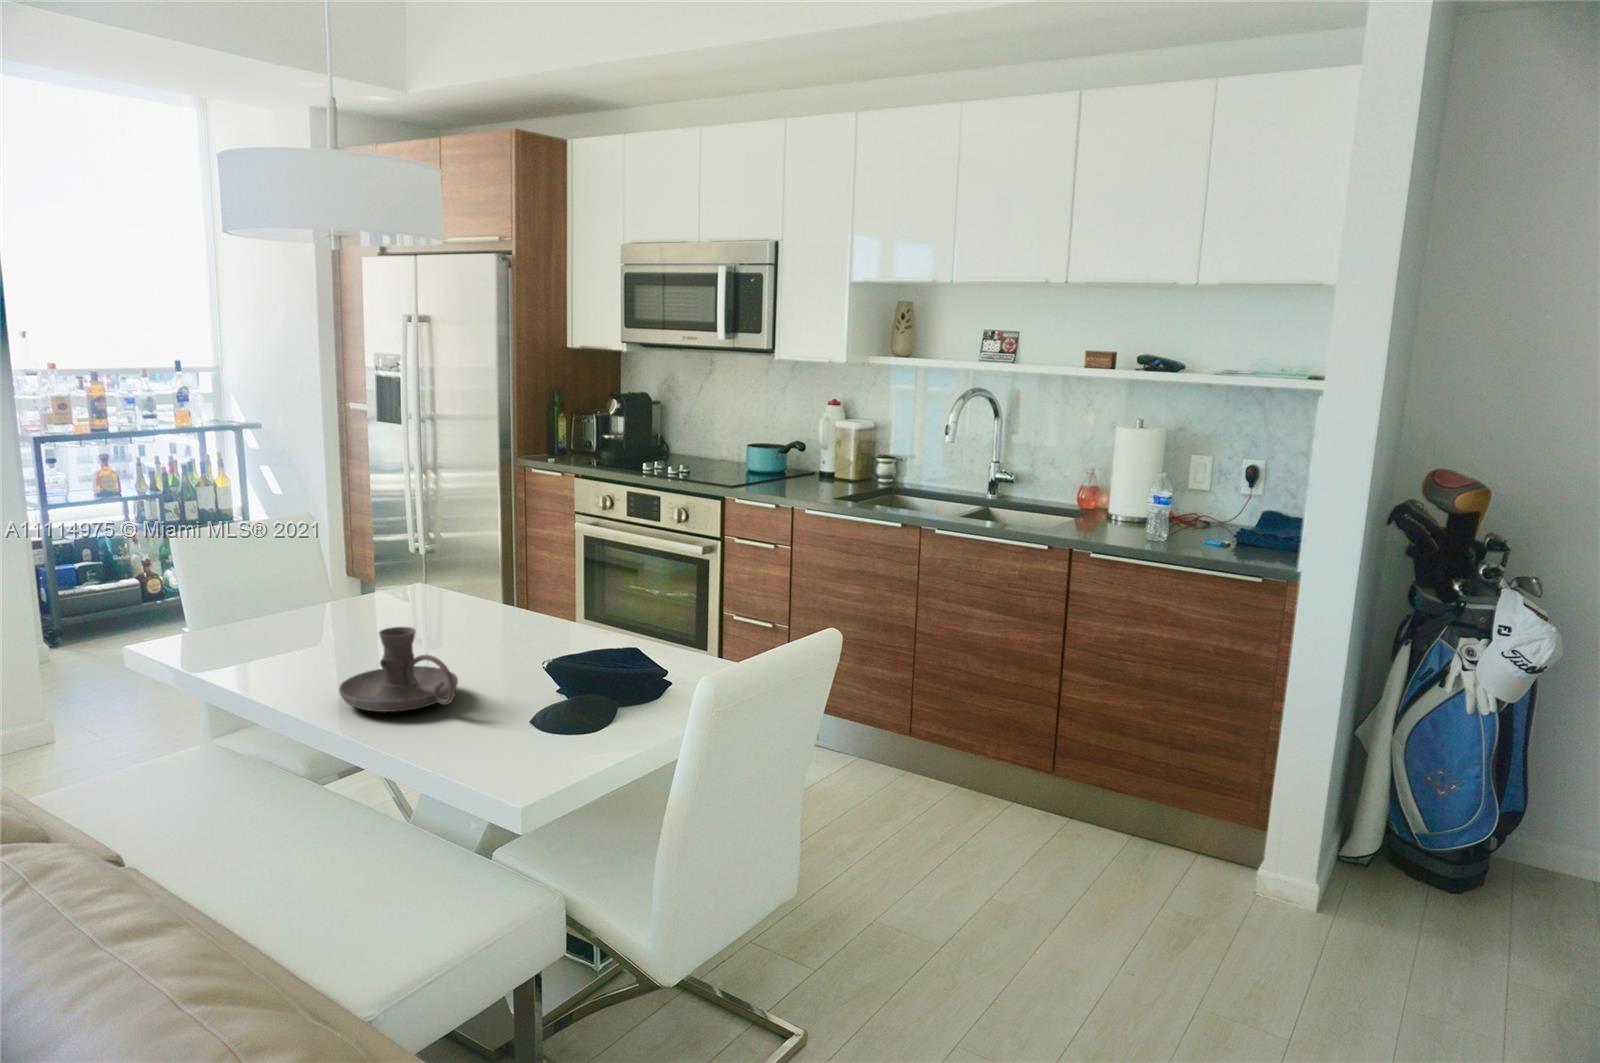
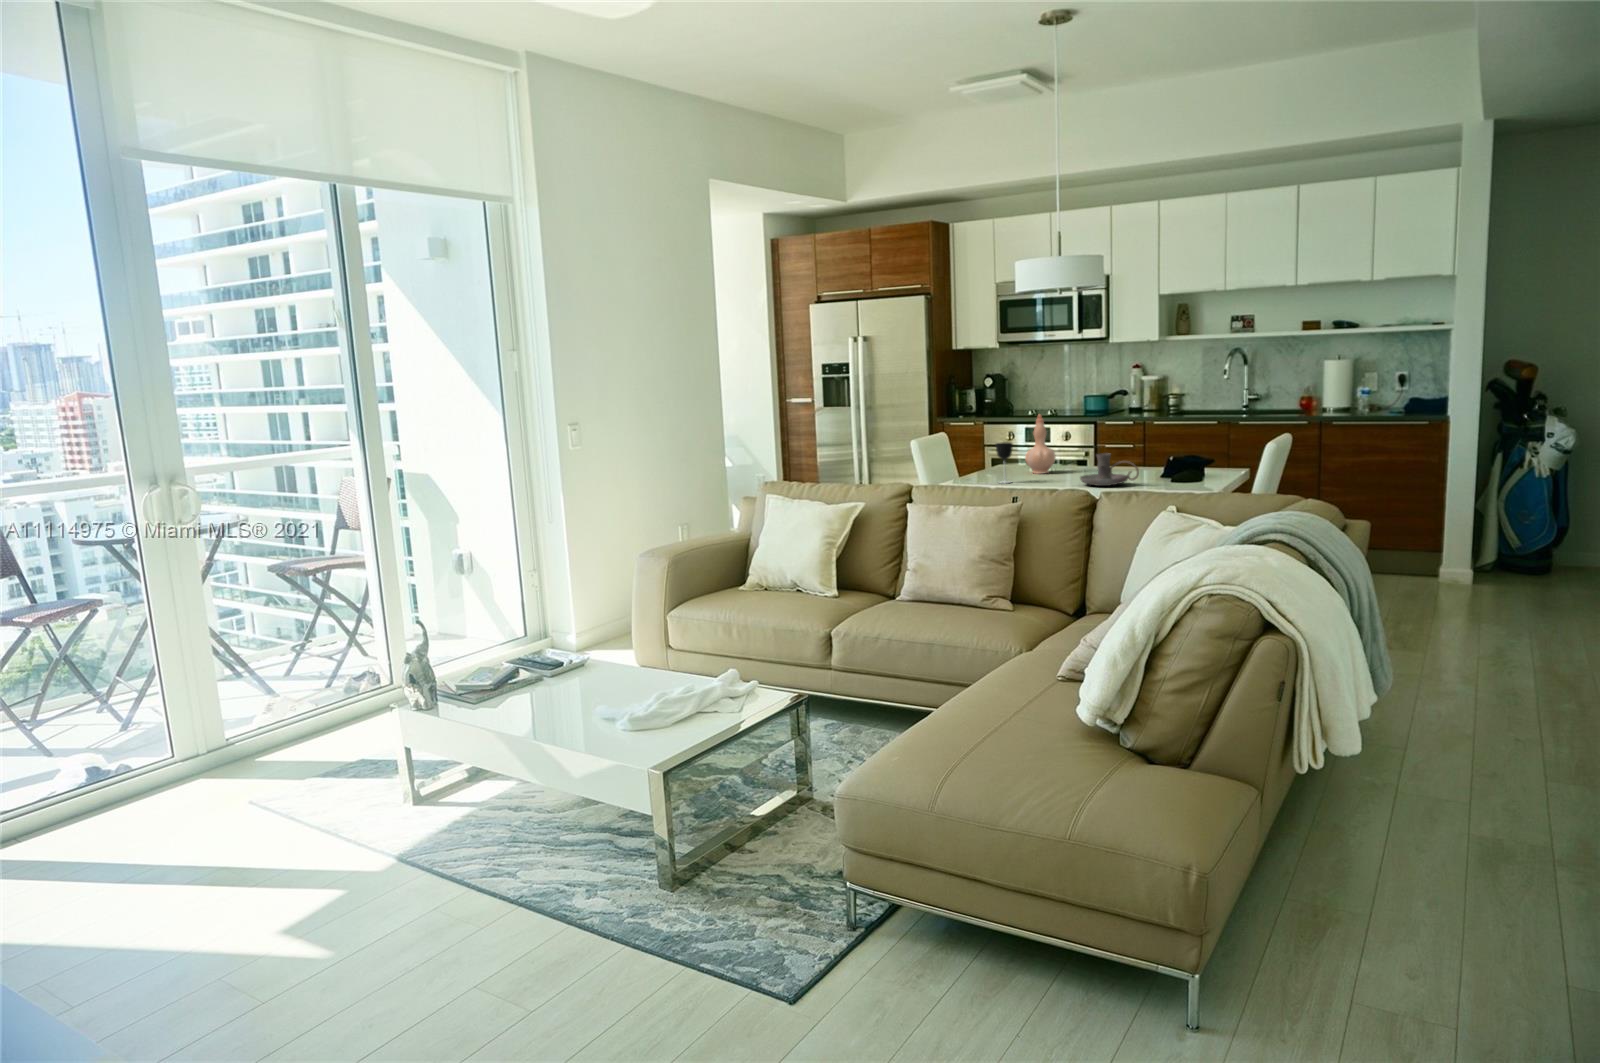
vase: none [397,499,462,624] -> present [1025,414,1056,474]
wine glass: none [225,567,269,661] -> present [996,442,1013,483]

